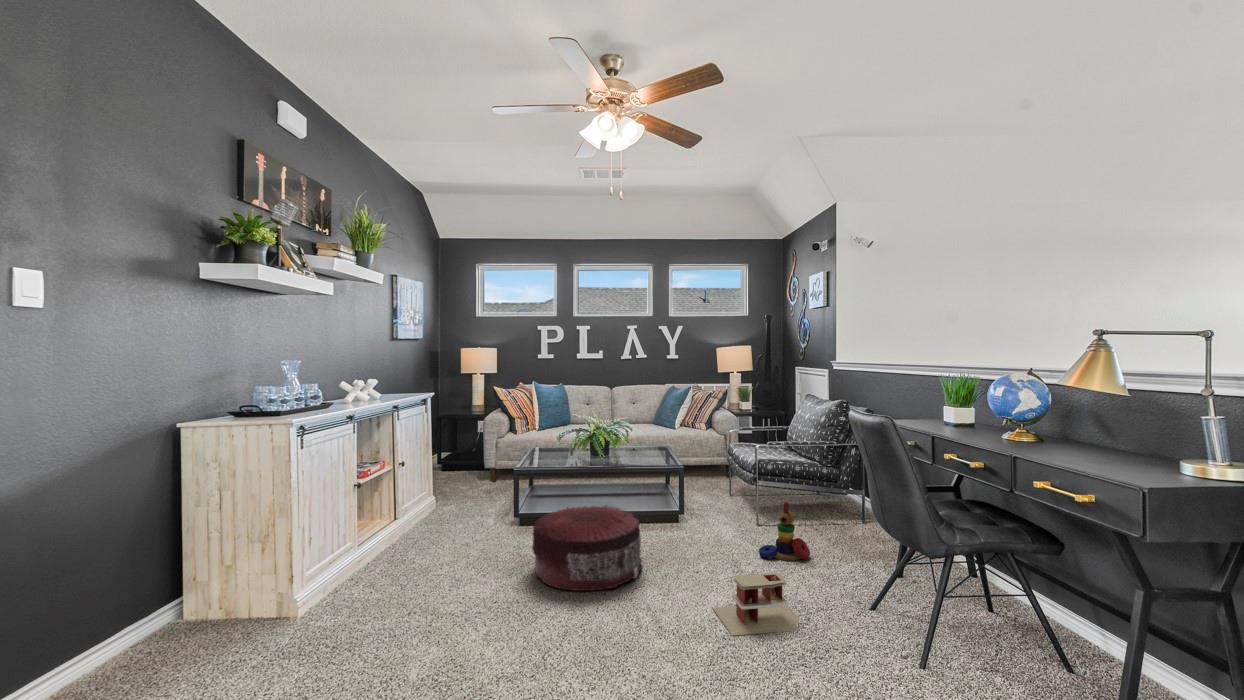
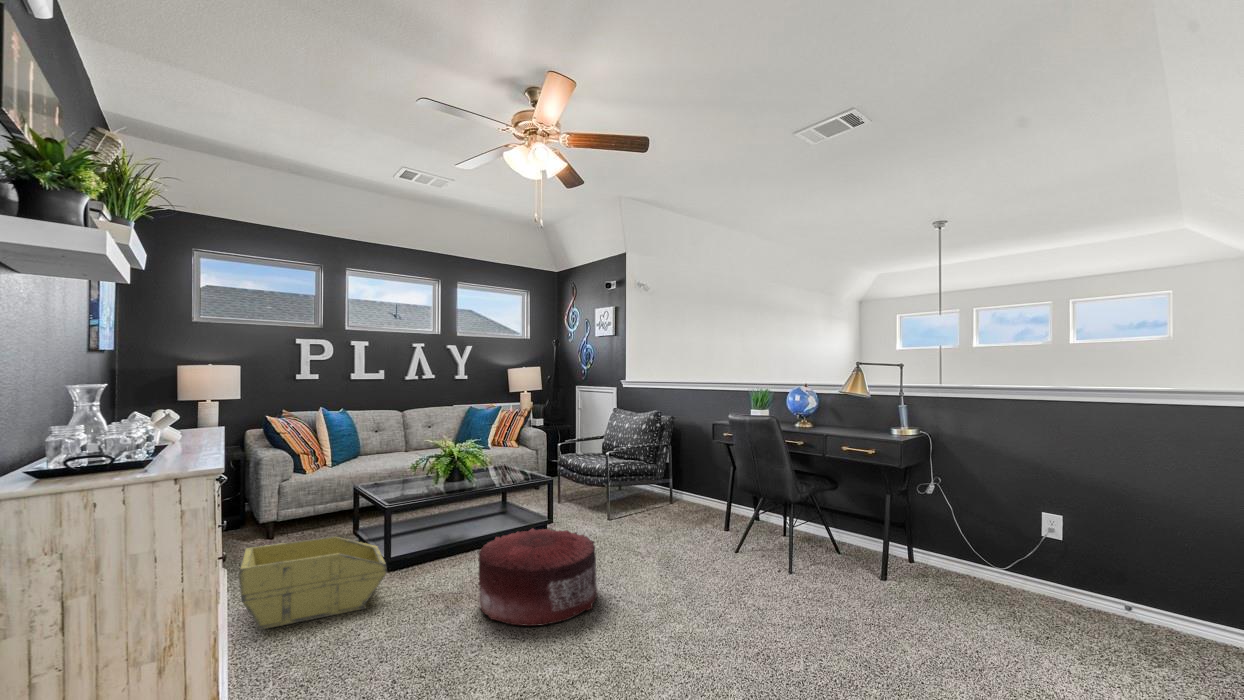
storage bin: none [398,484,508,544] -> present [239,537,387,630]
stacking toy: present [759,502,810,561] -> none [663,497,703,551]
toy house: present [713,573,800,636] -> none [692,554,777,617]

